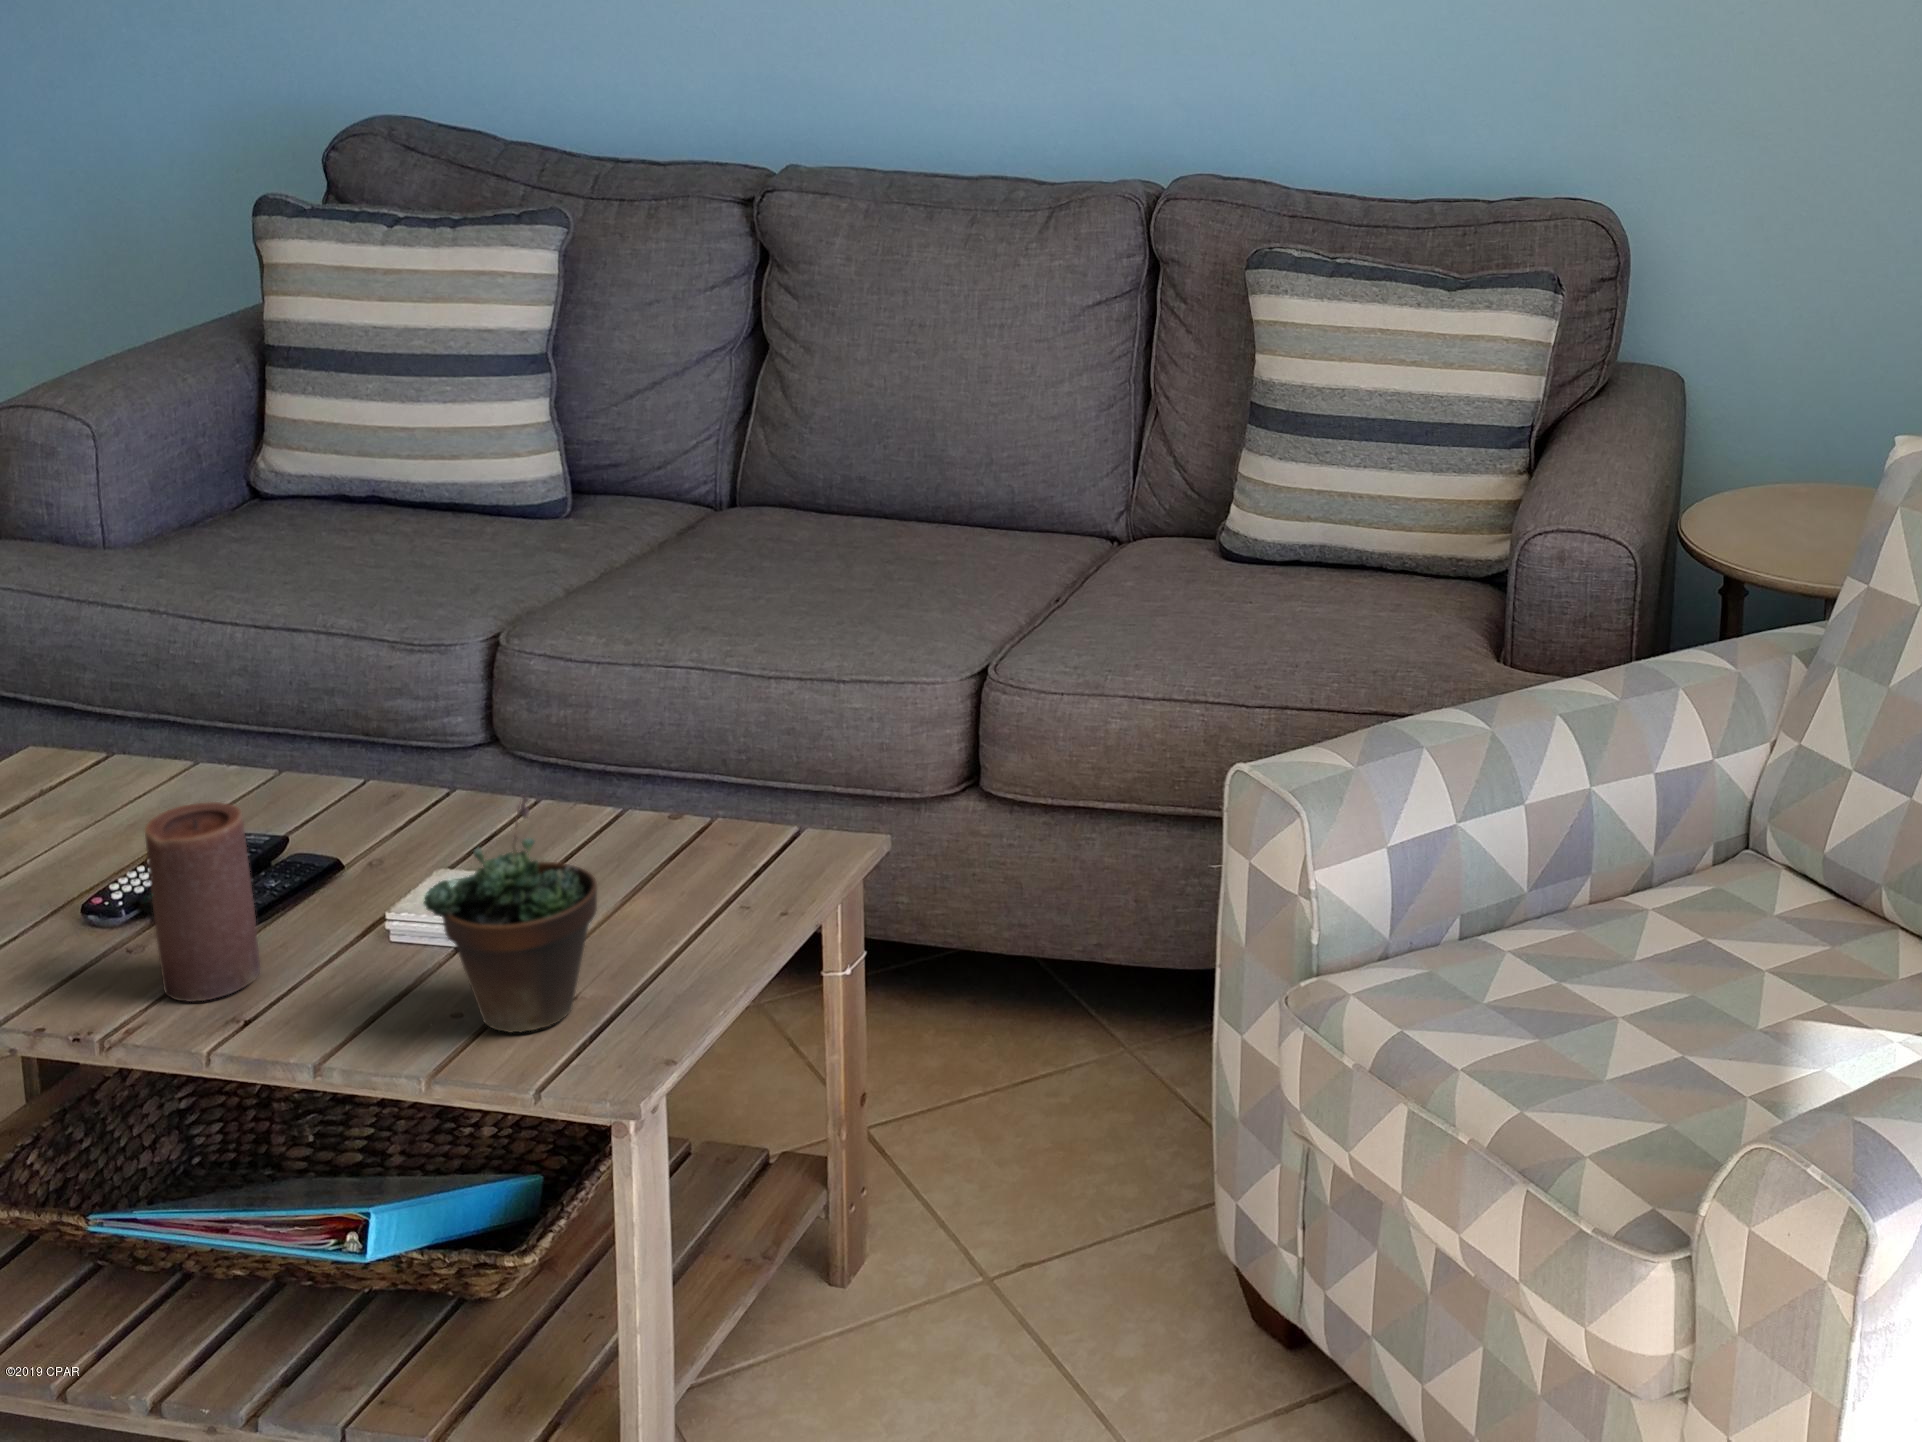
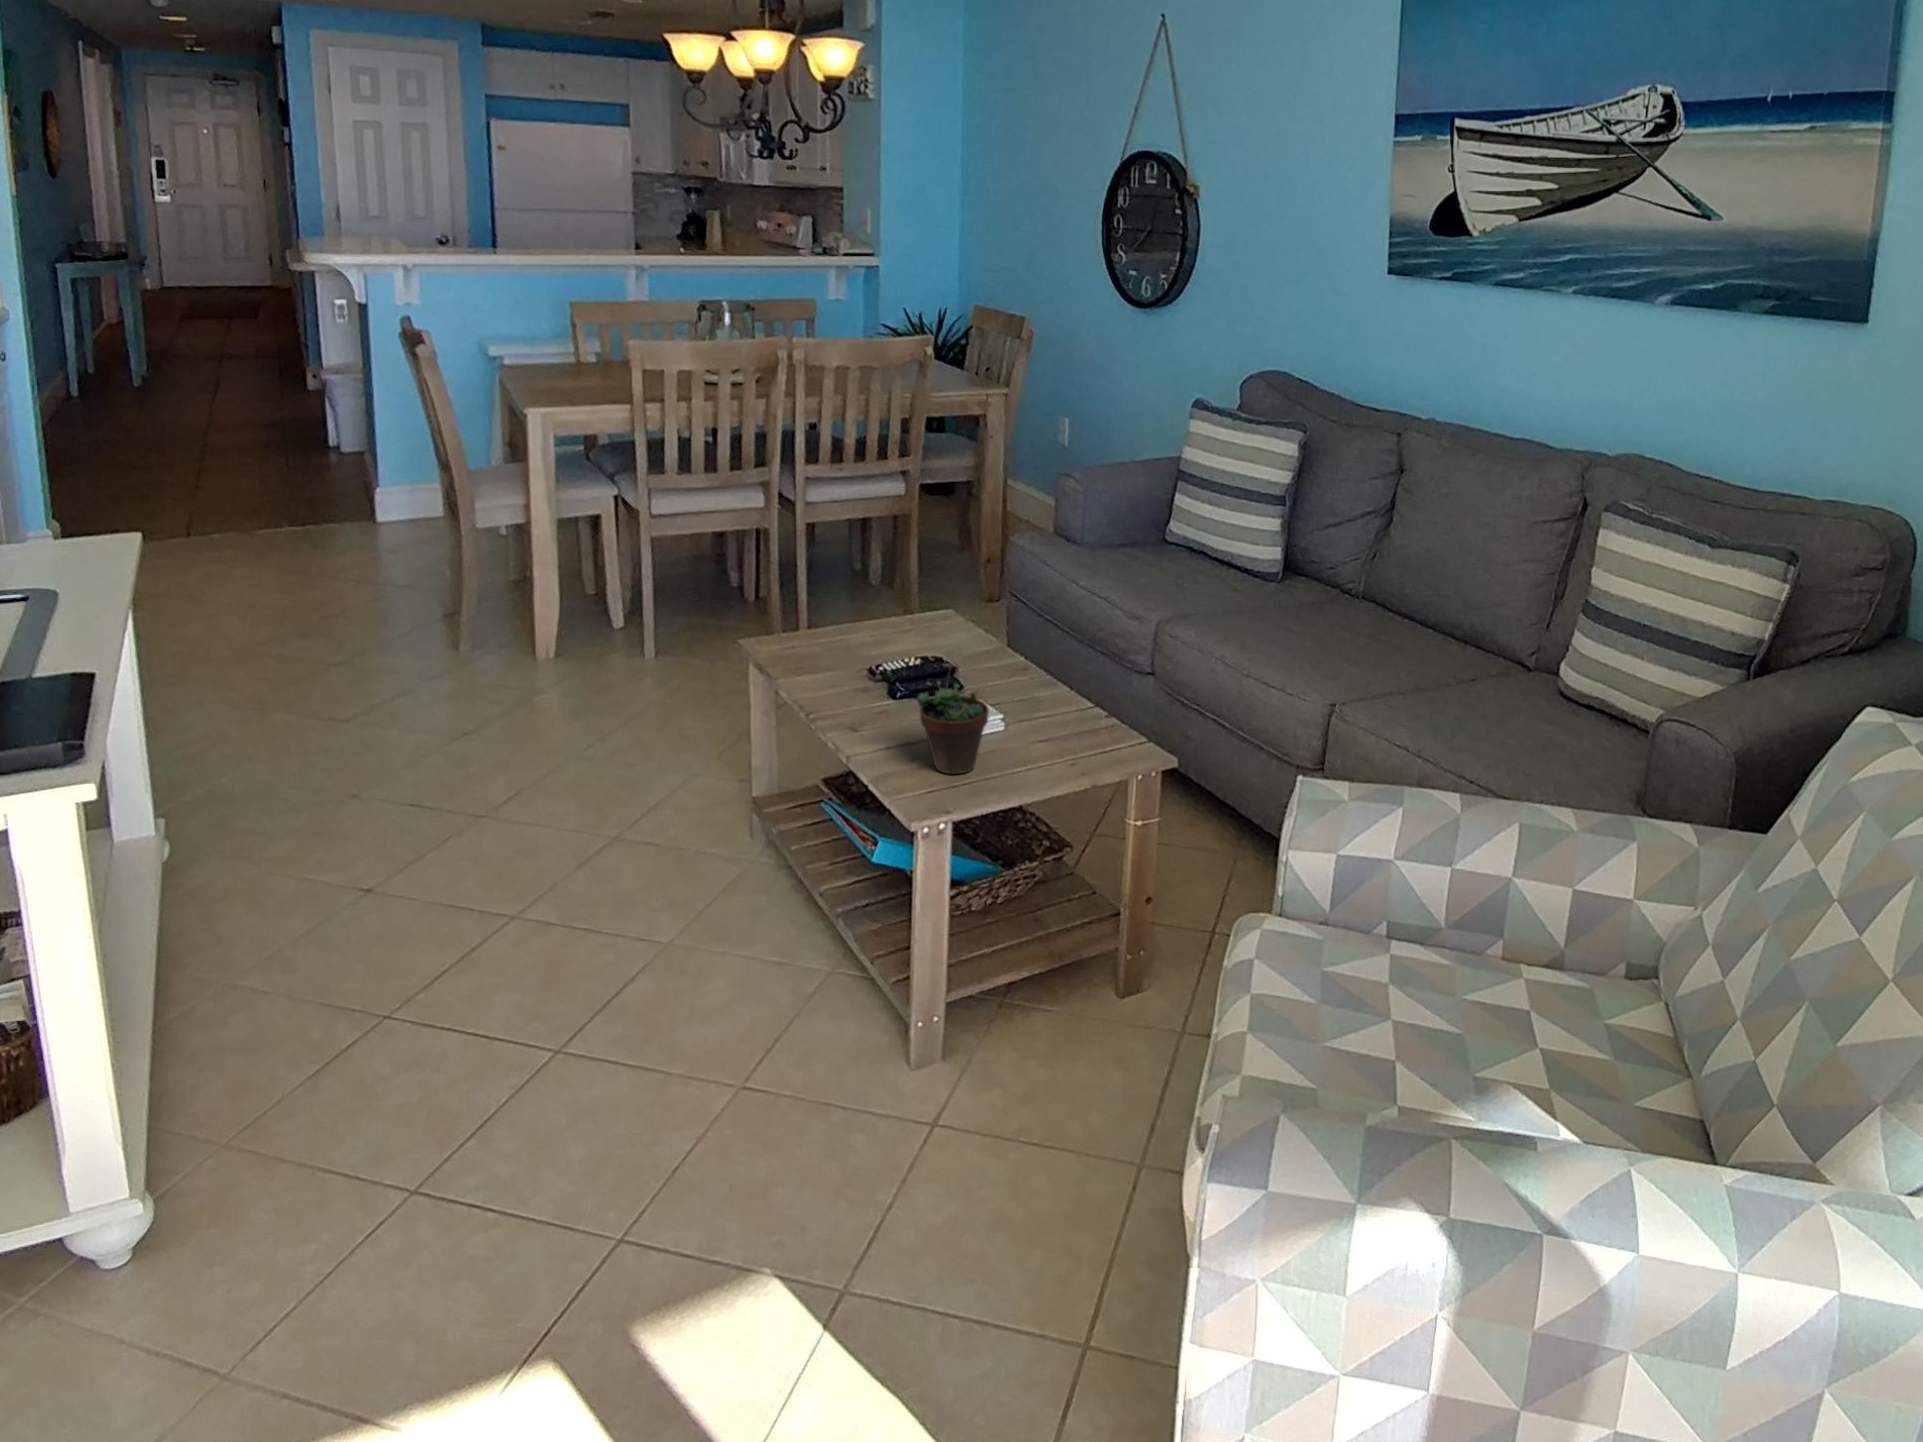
candle: present [145,802,260,1002] -> none [867,633,910,717]

